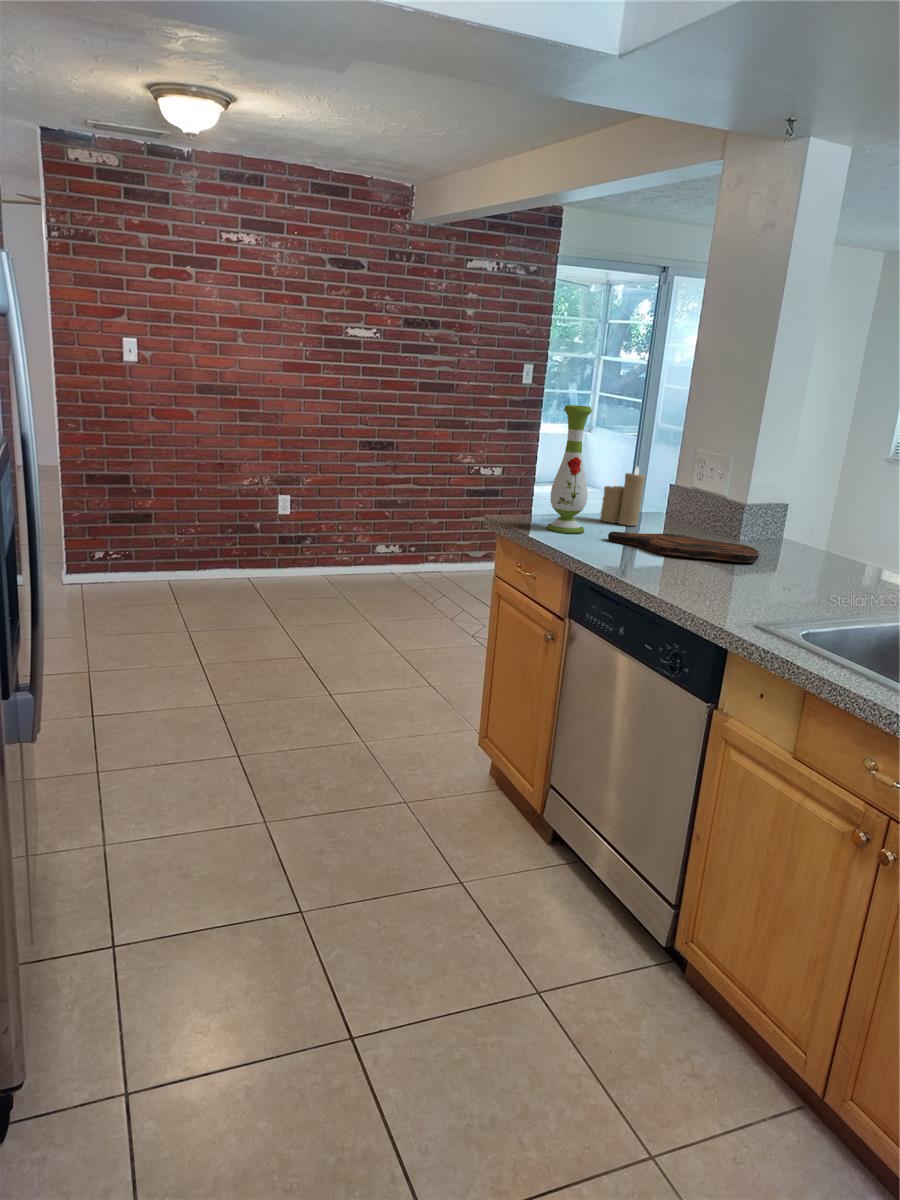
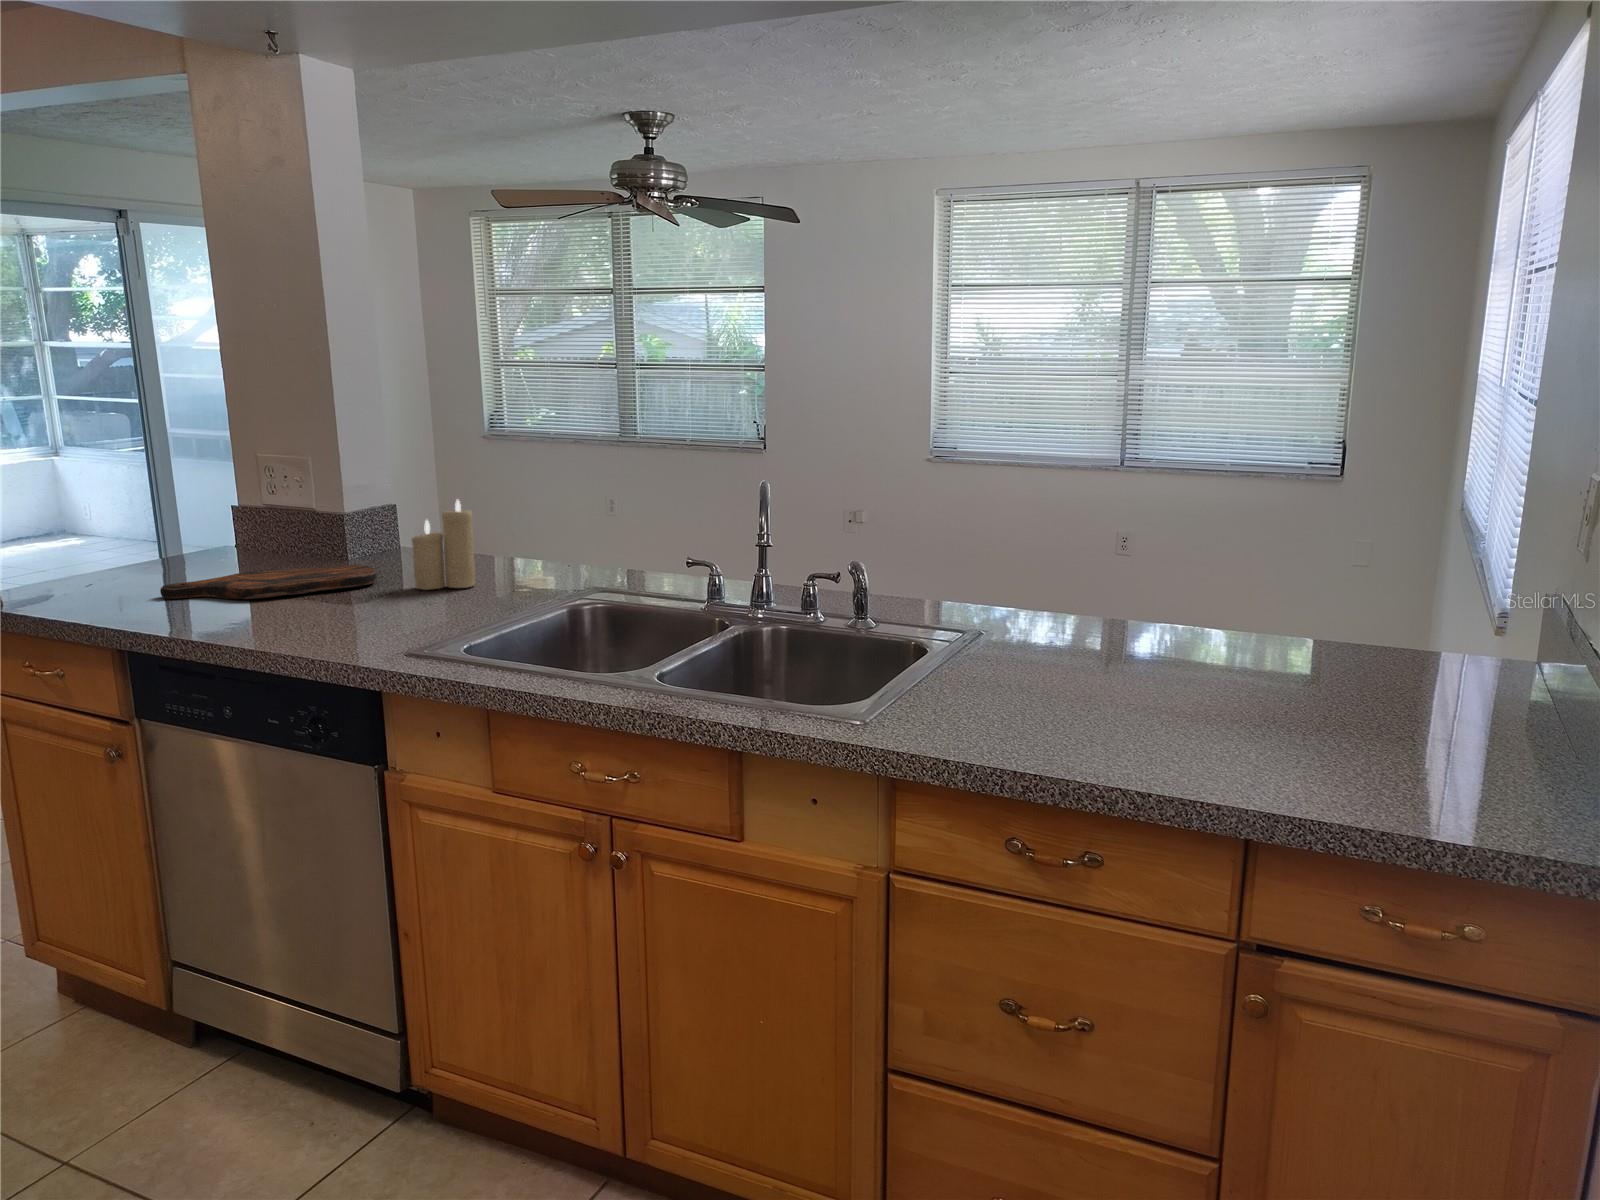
vase: present [547,405,592,534] -> none [36,417,120,604]
candle: present [600,467,645,526] -> present [412,500,475,590]

